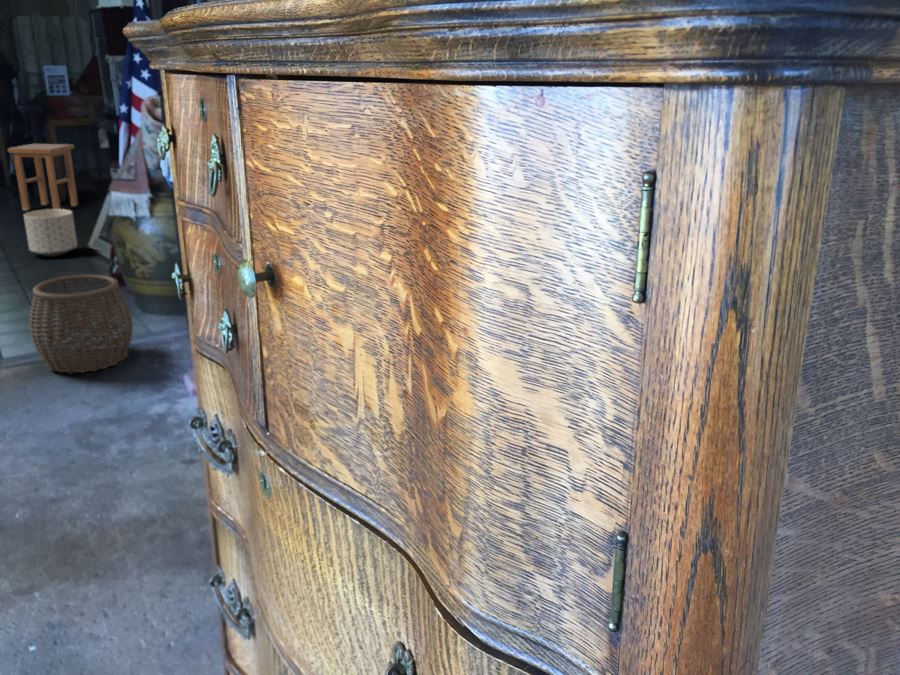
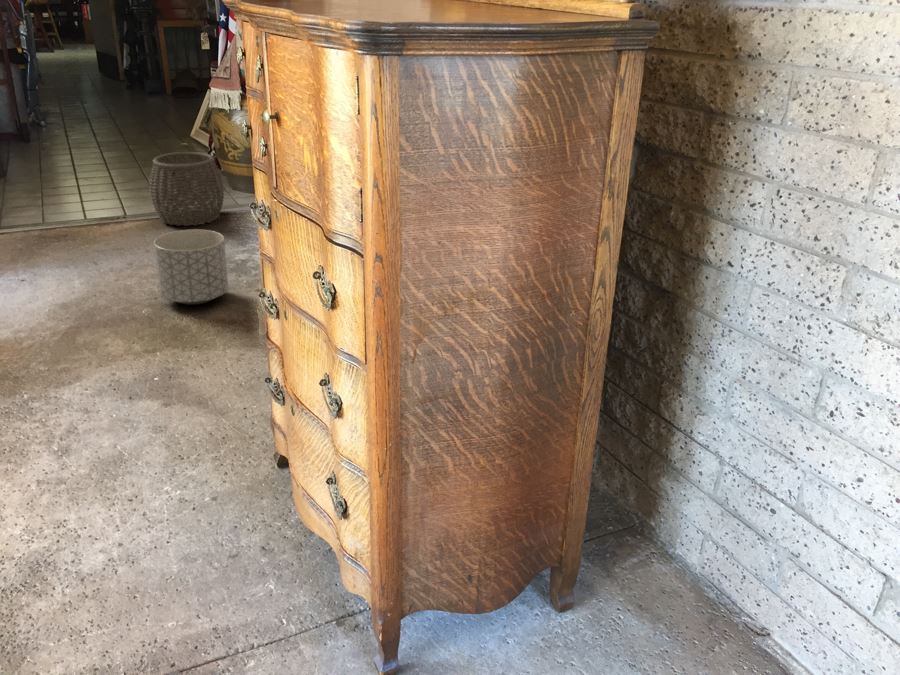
stool: present [8,144,78,210] -> none [124,44,182,106]
planter: present [24,209,77,257] -> present [154,229,228,305]

